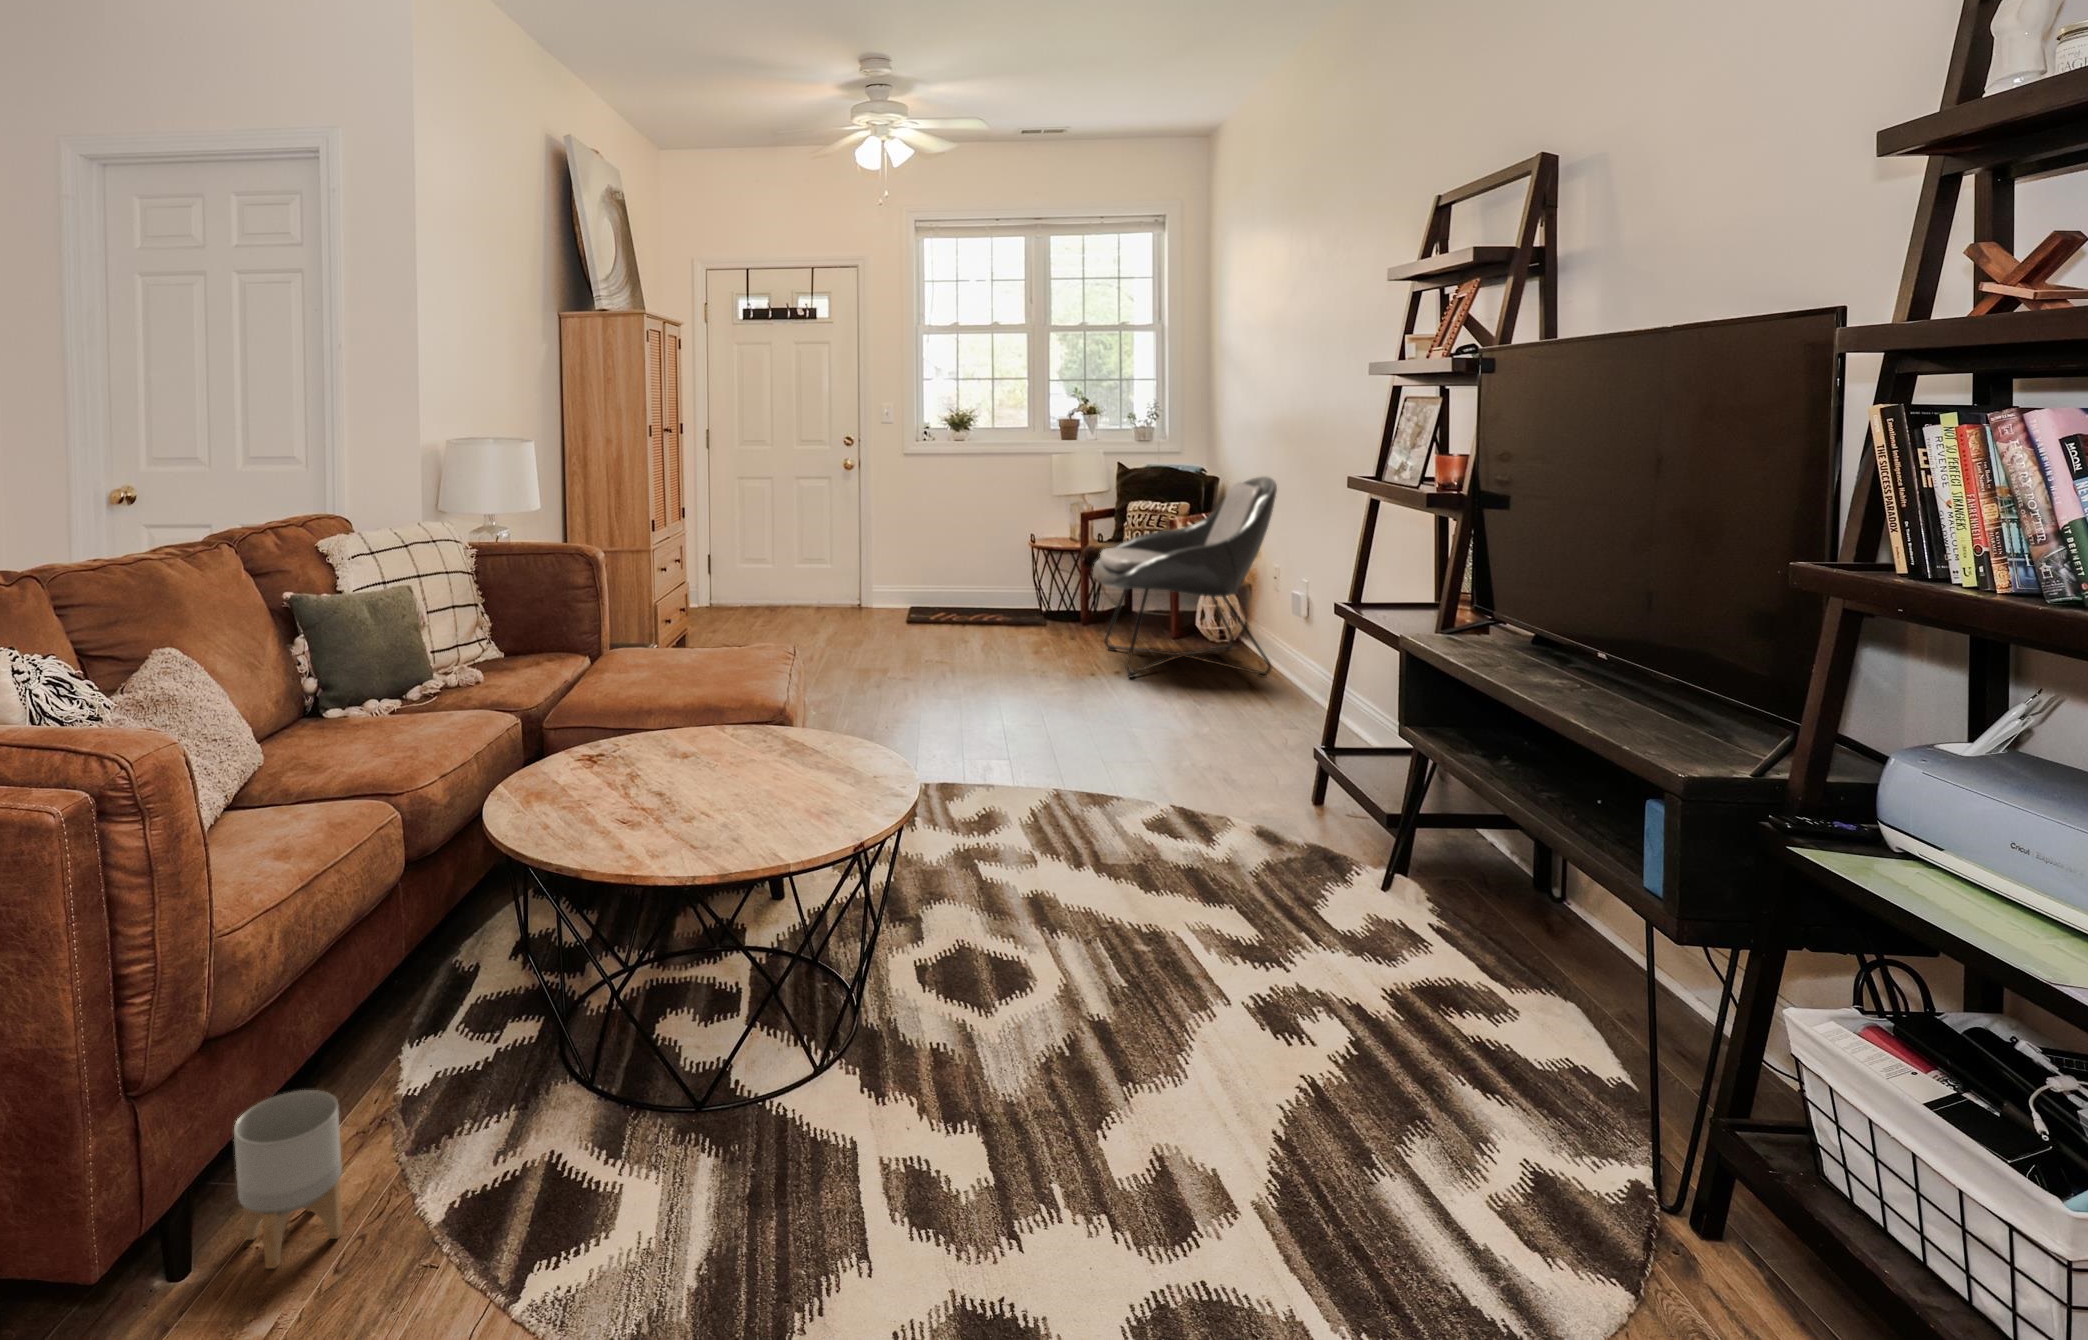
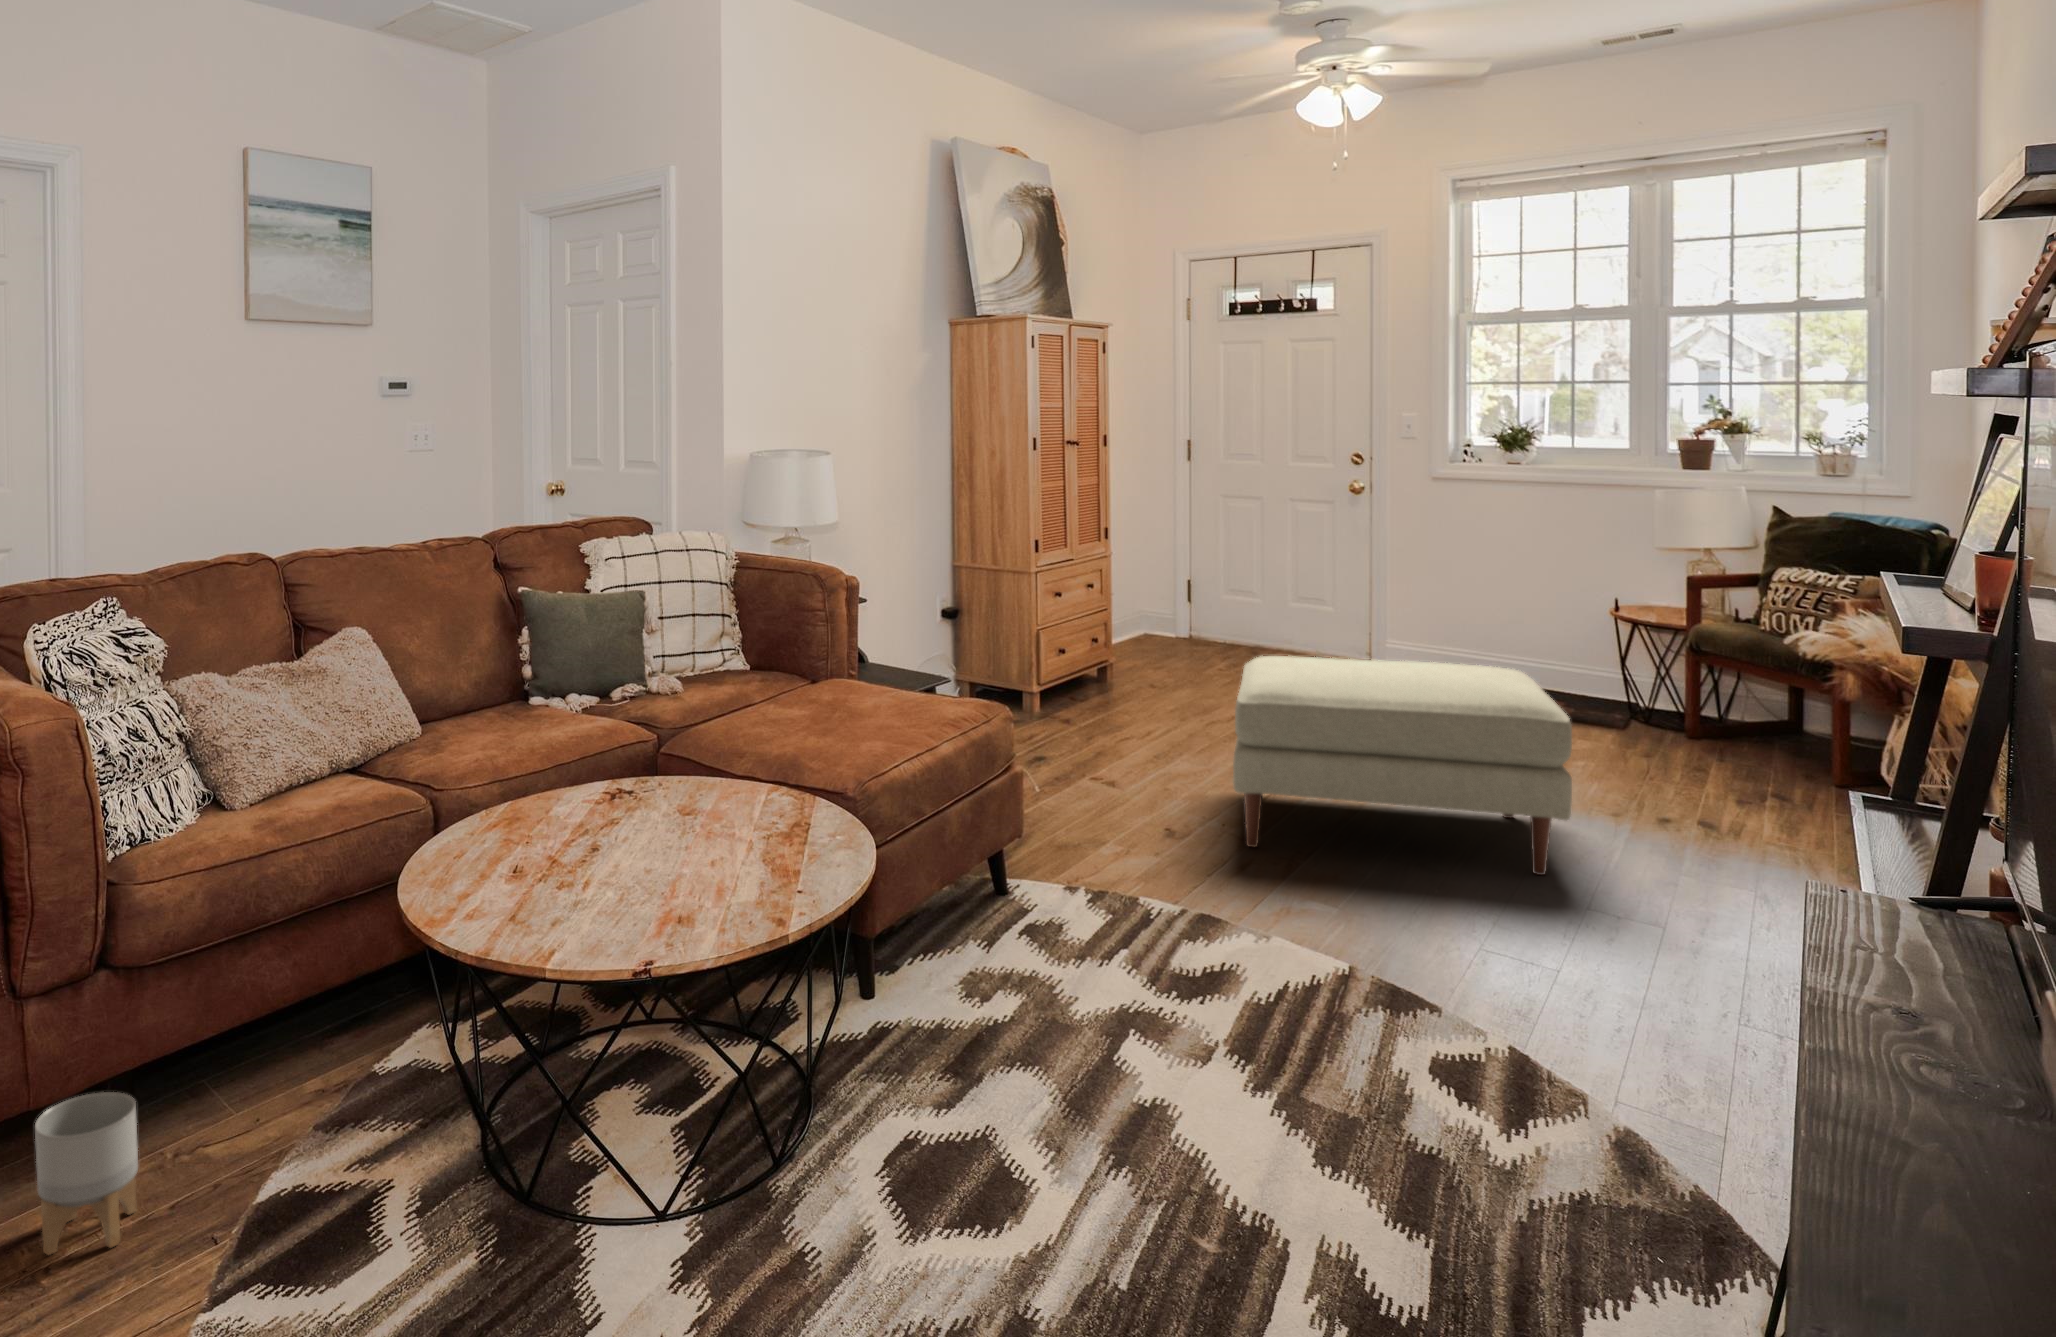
lounge chair: present [1093,476,1277,678] -> none [1634,536,1982,868]
ottoman: none [864,579,1113,727] -> present [1233,656,1572,875]

